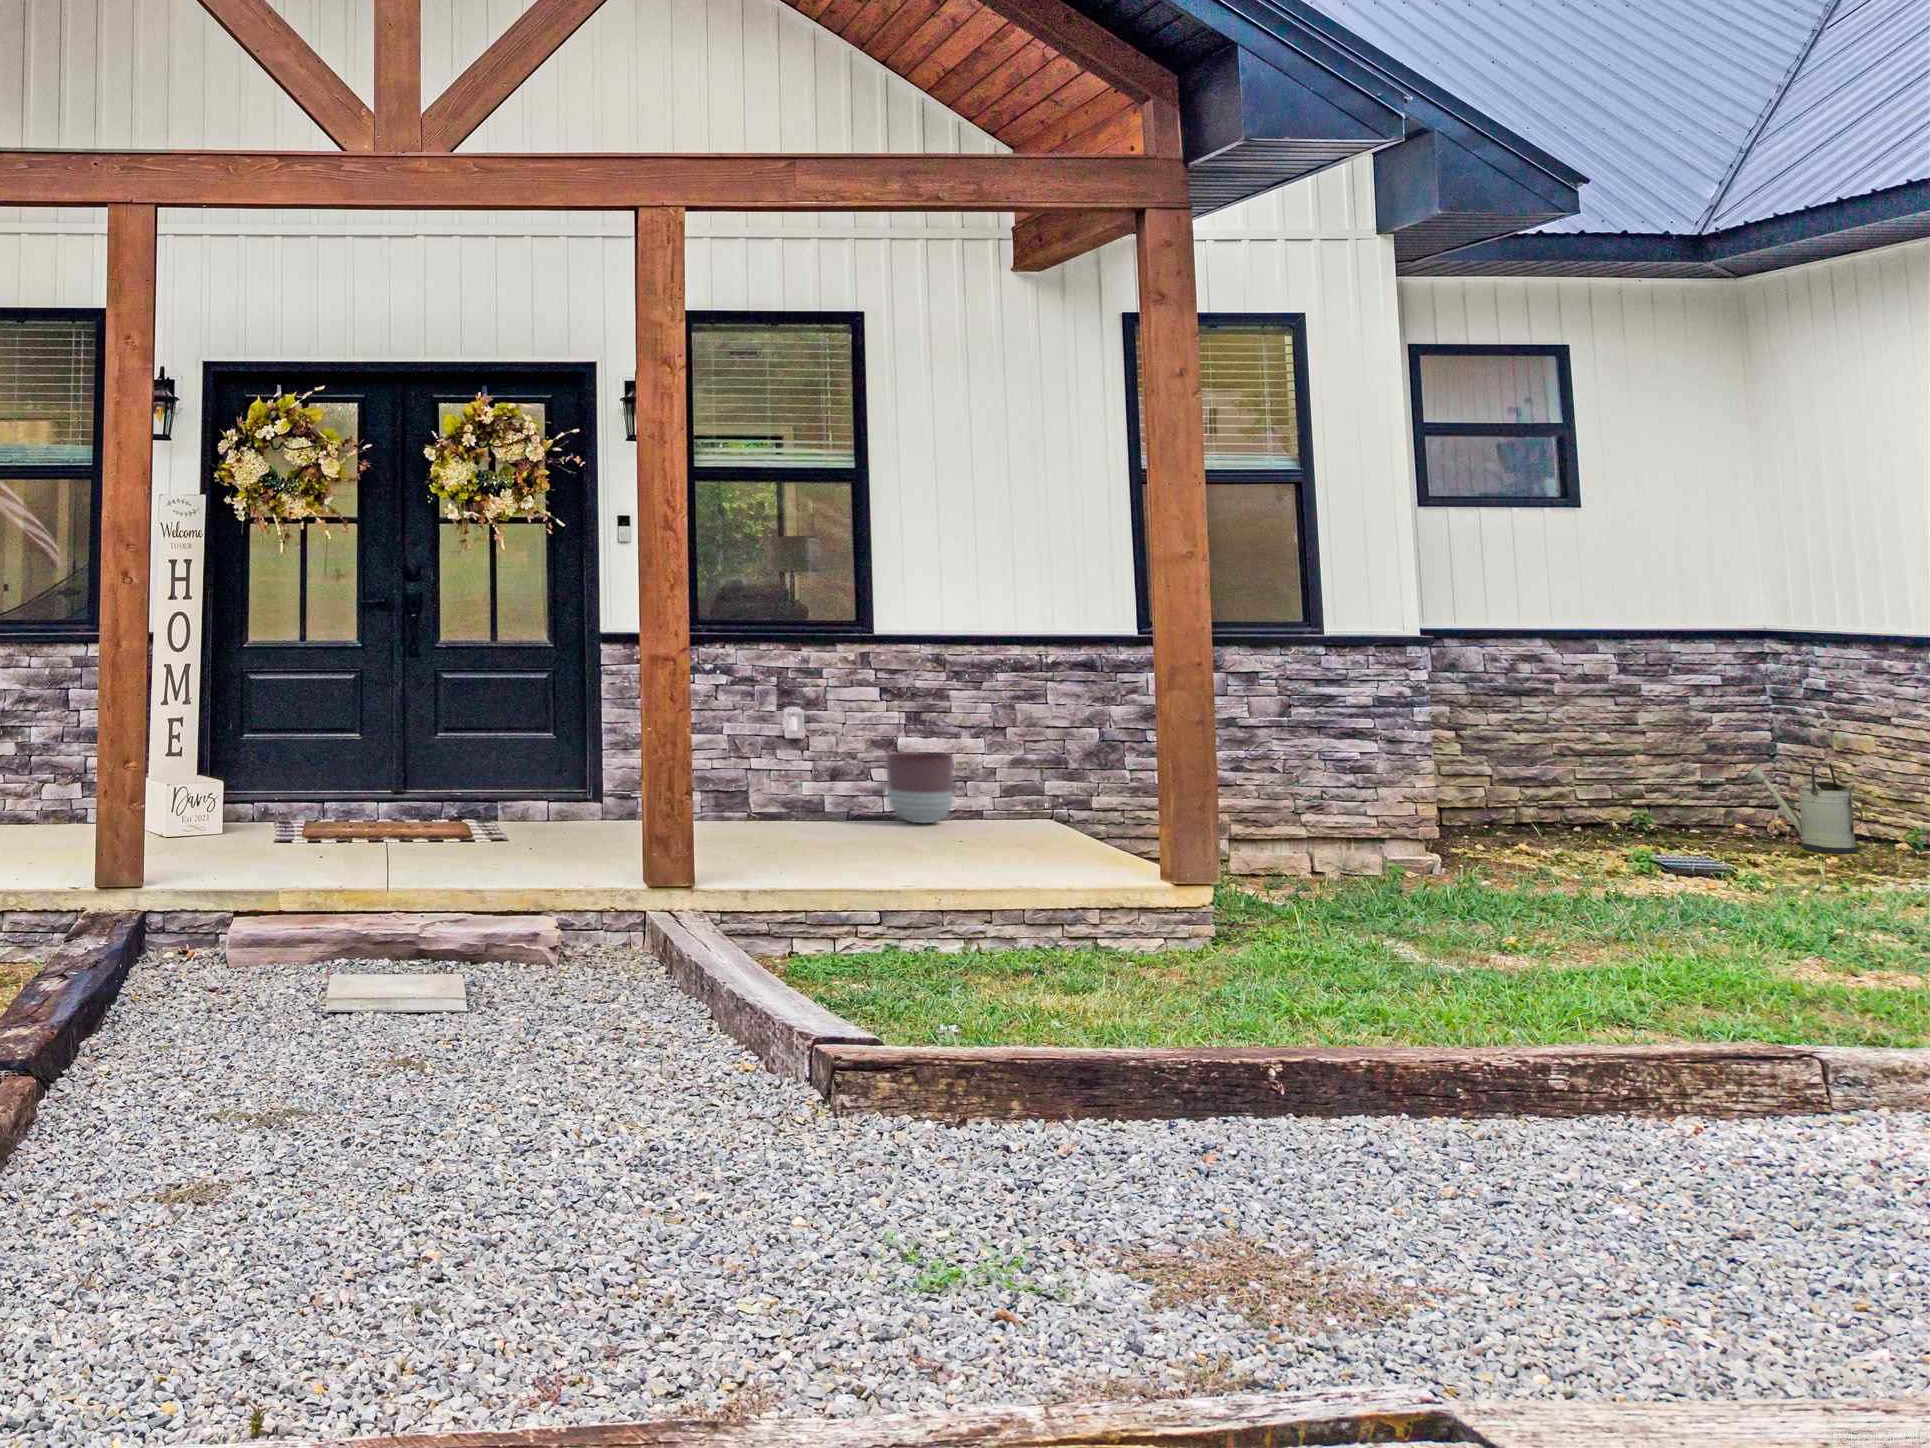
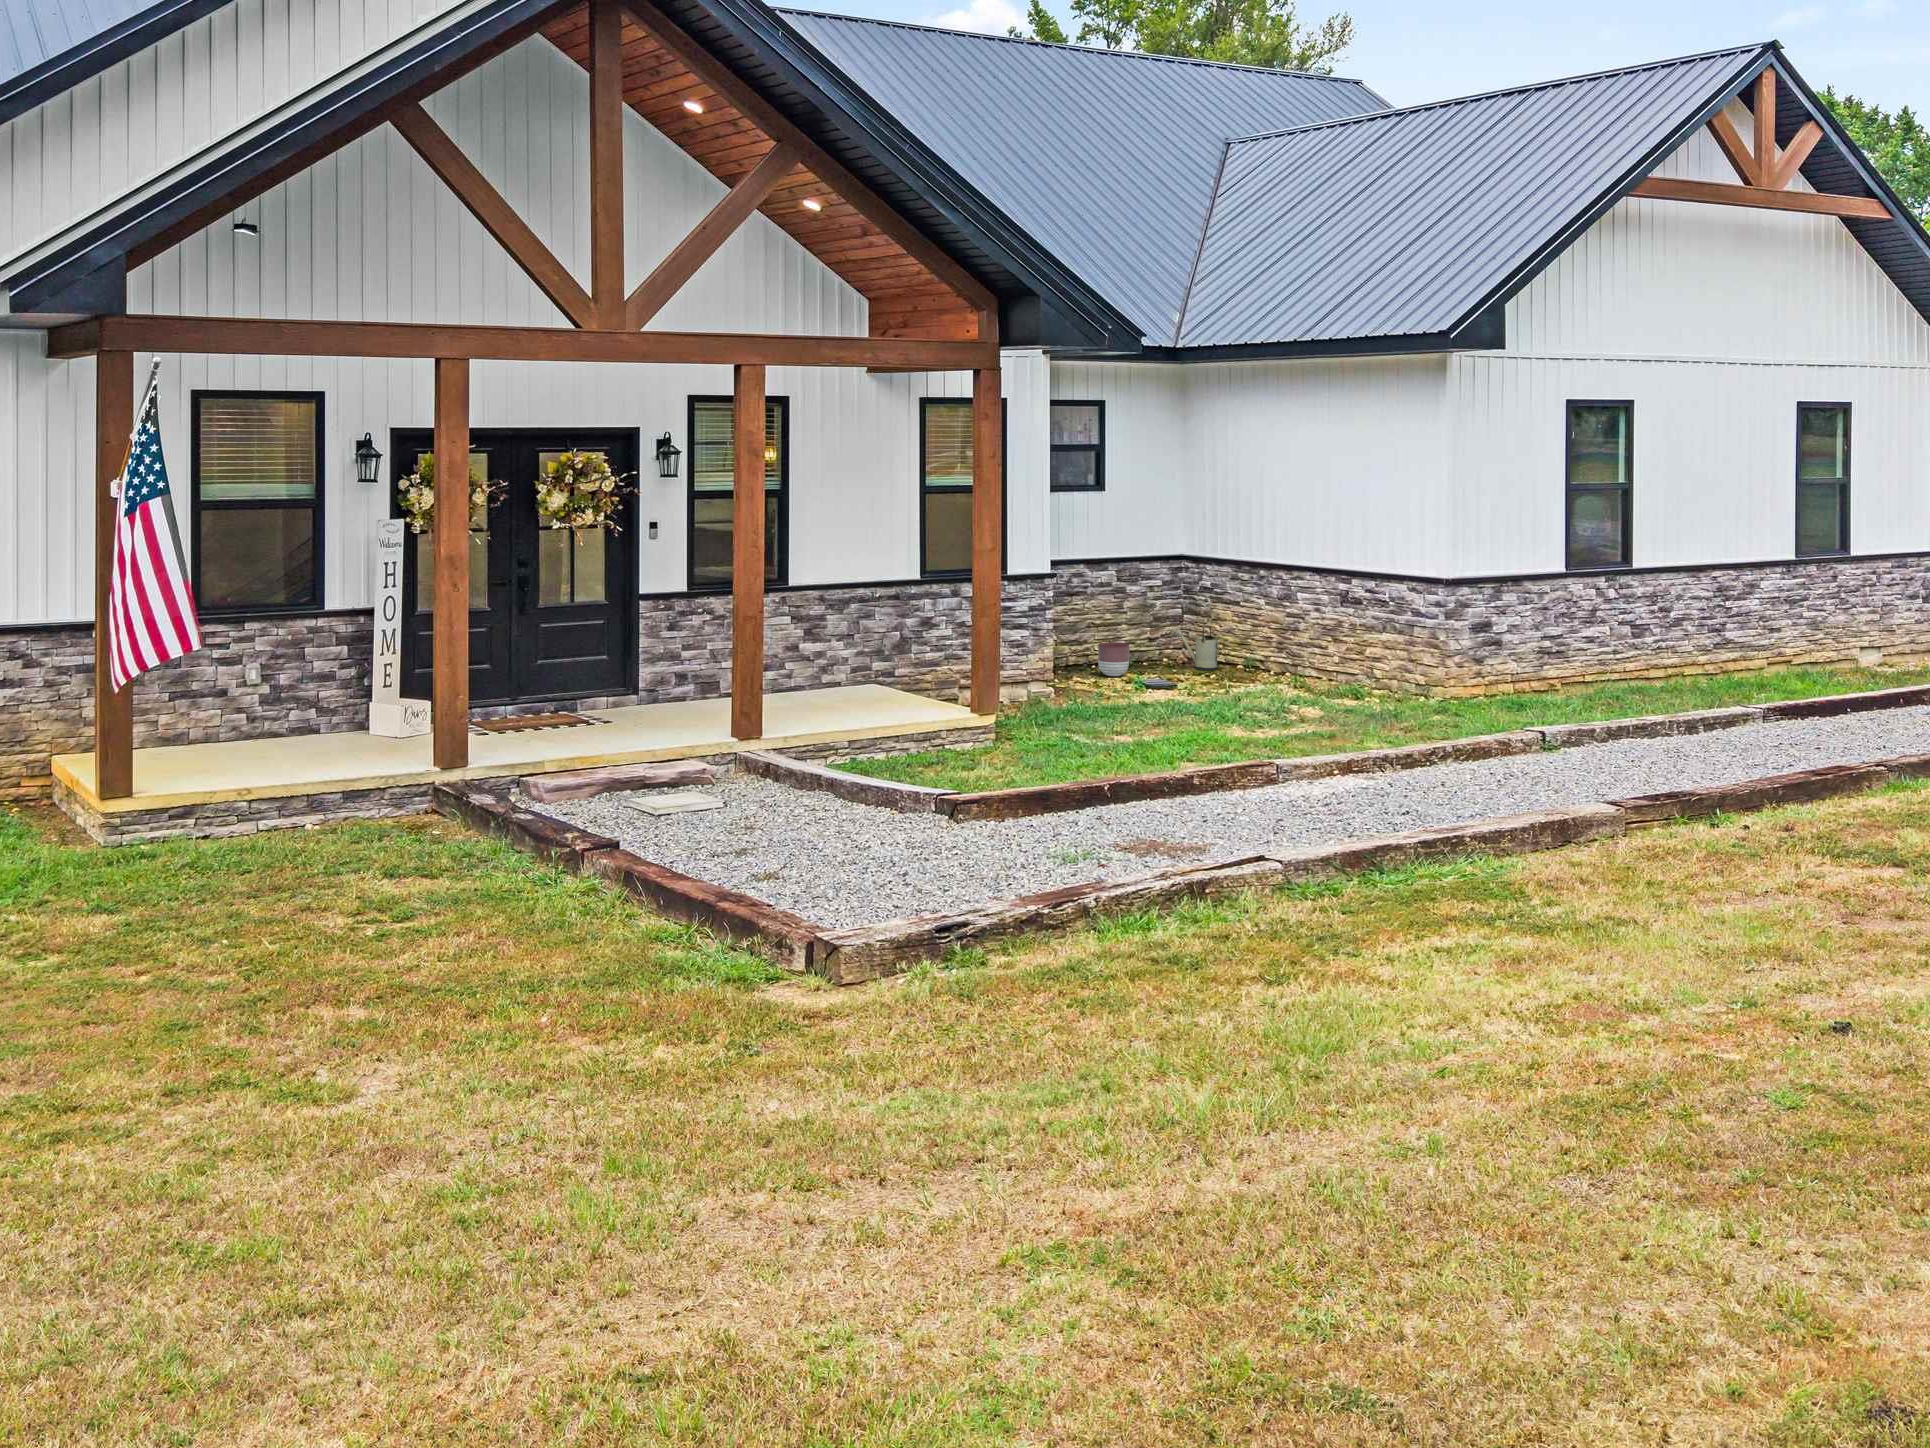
planter: present [886,752,953,823] -> present [1098,642,1129,676]

